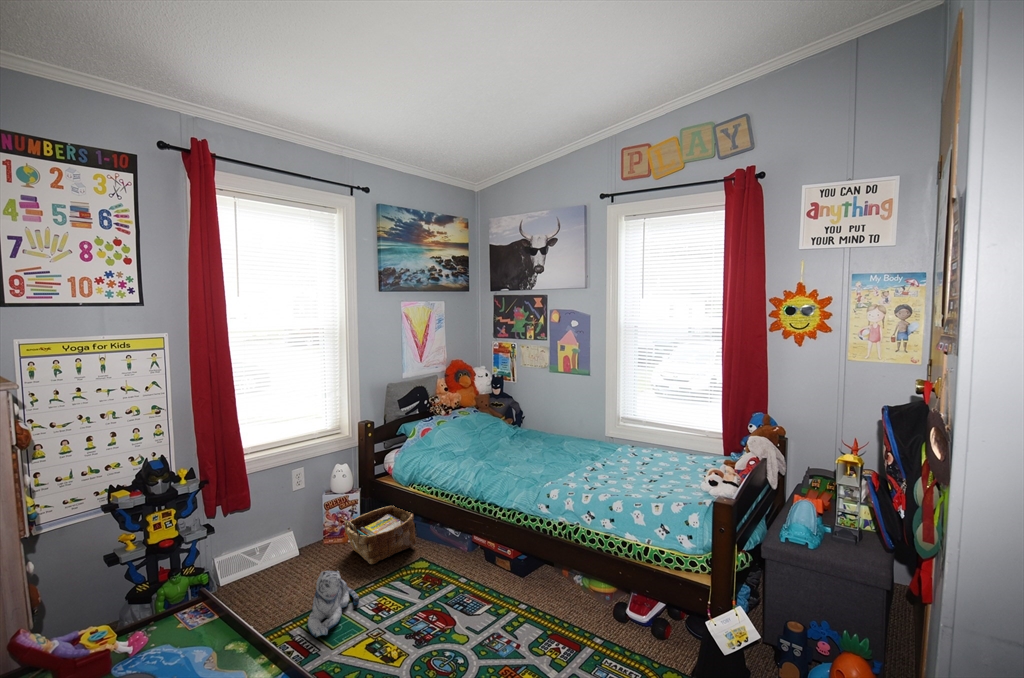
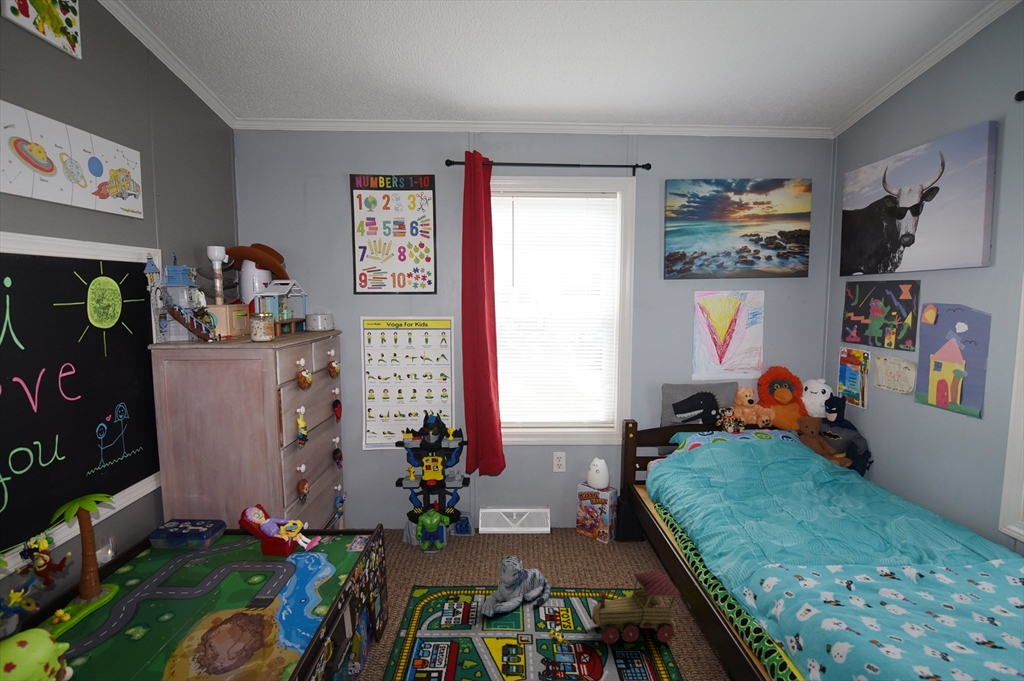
woven basket: present [344,506,416,564] -> none [579,515,653,574]
toy train: none [411,529,474,599] -> present [592,570,680,644]

